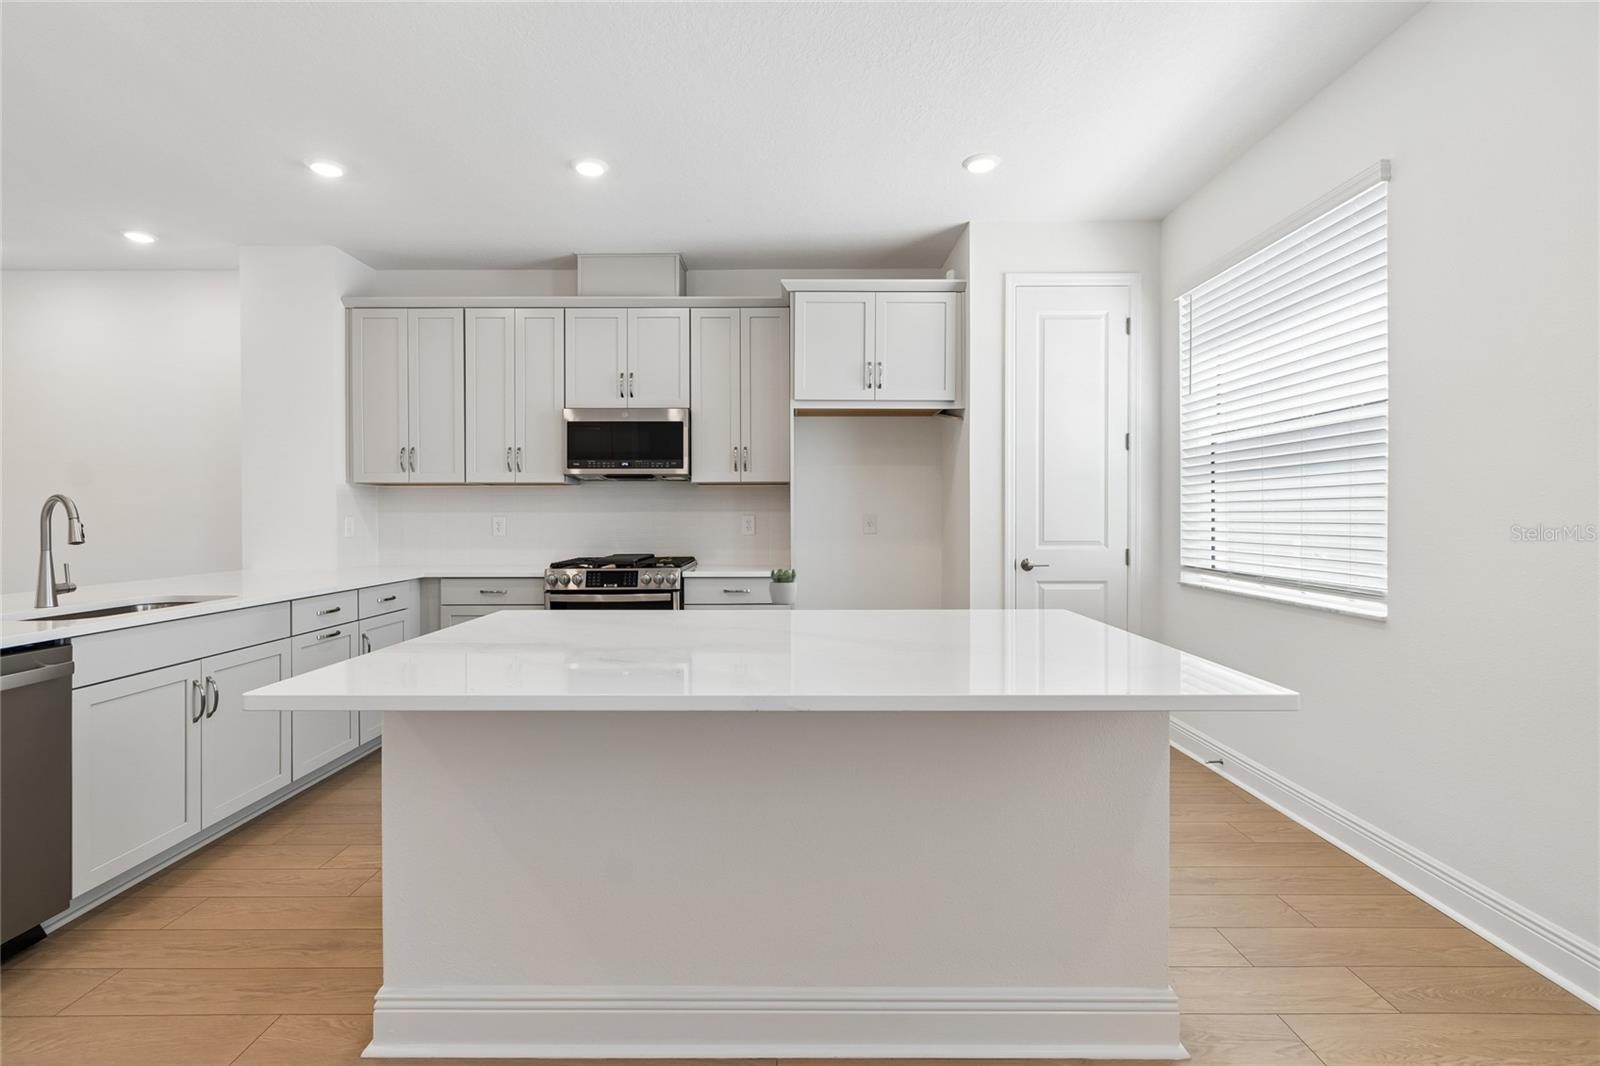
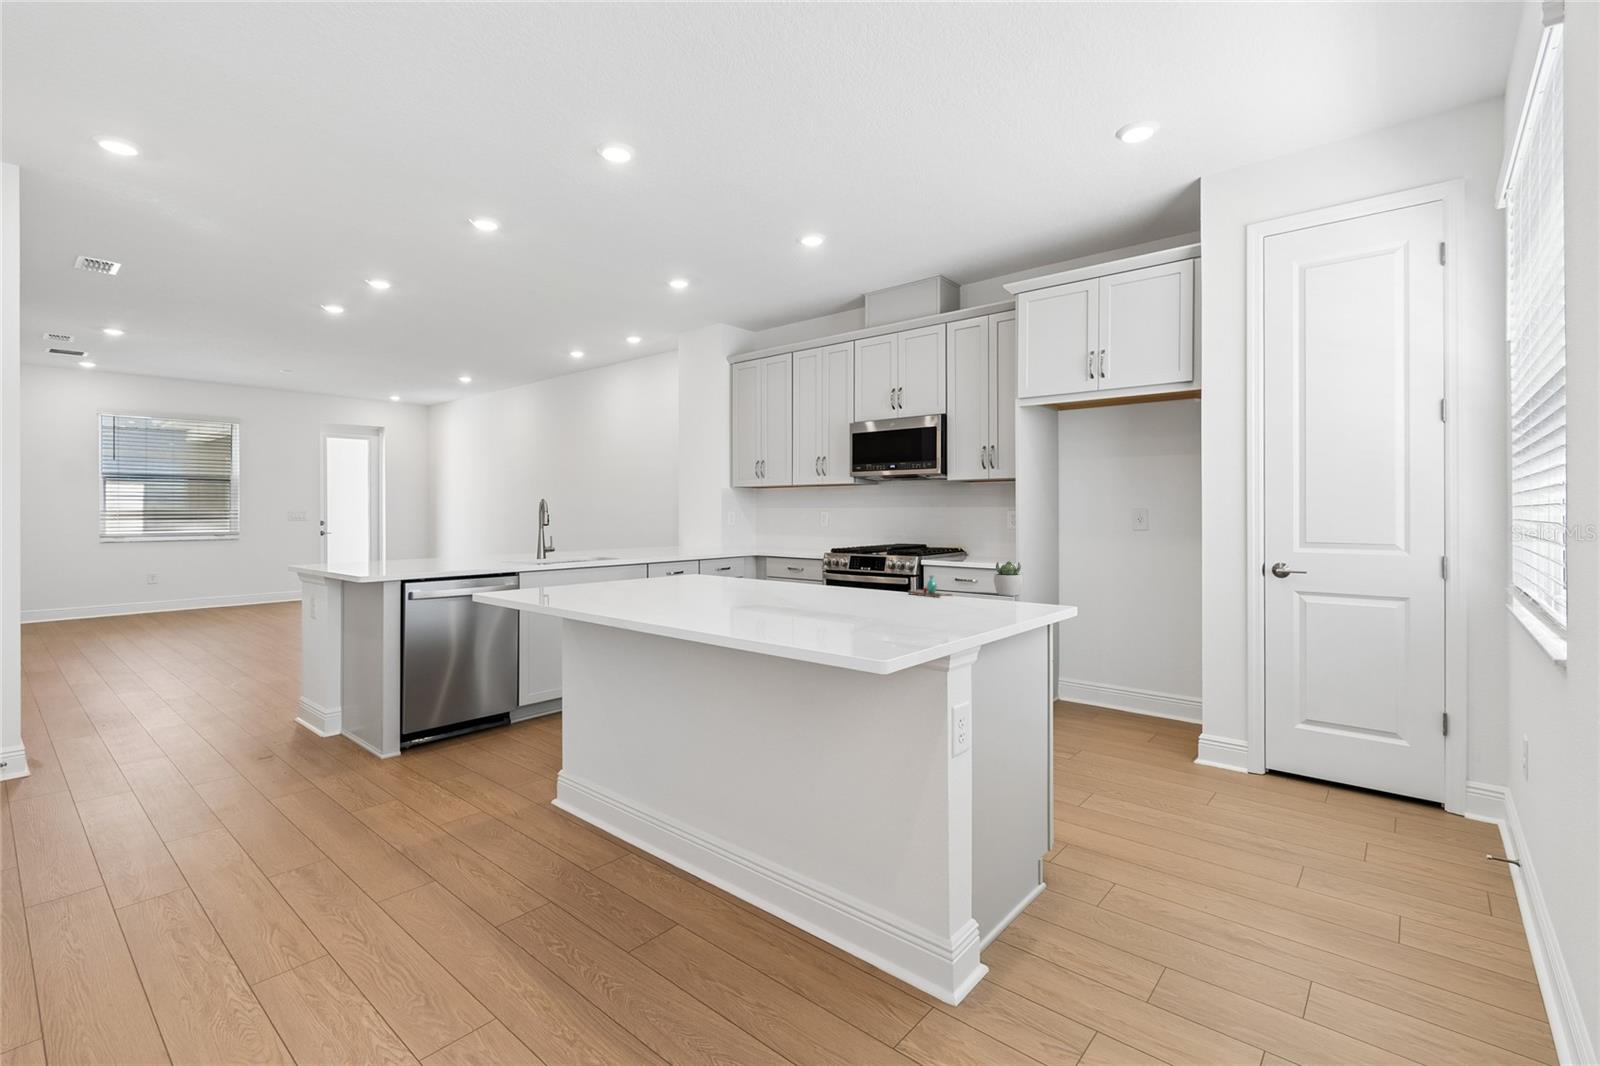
vase: none [715,584,771,608] -> present [908,575,951,598]

